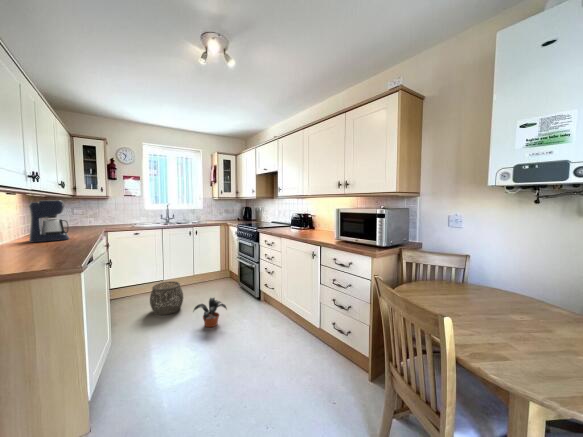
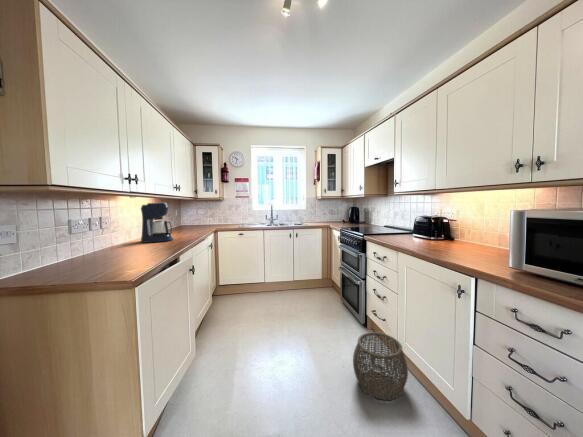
woven basket: present [150,281,183,315] -> present [353,332,408,400]
potted plant: present [194,298,227,327] -> none [281,318,320,357]

